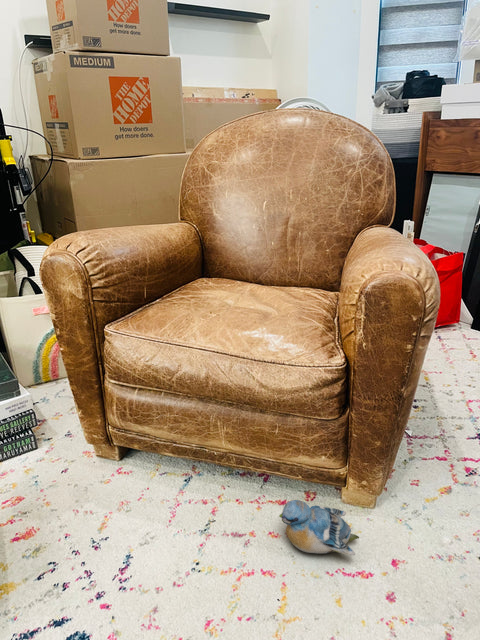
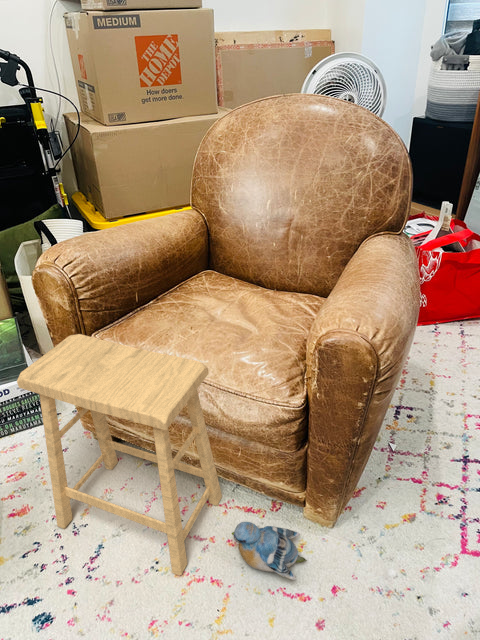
footstool: none [43,318,252,572] -> present [17,334,222,576]

